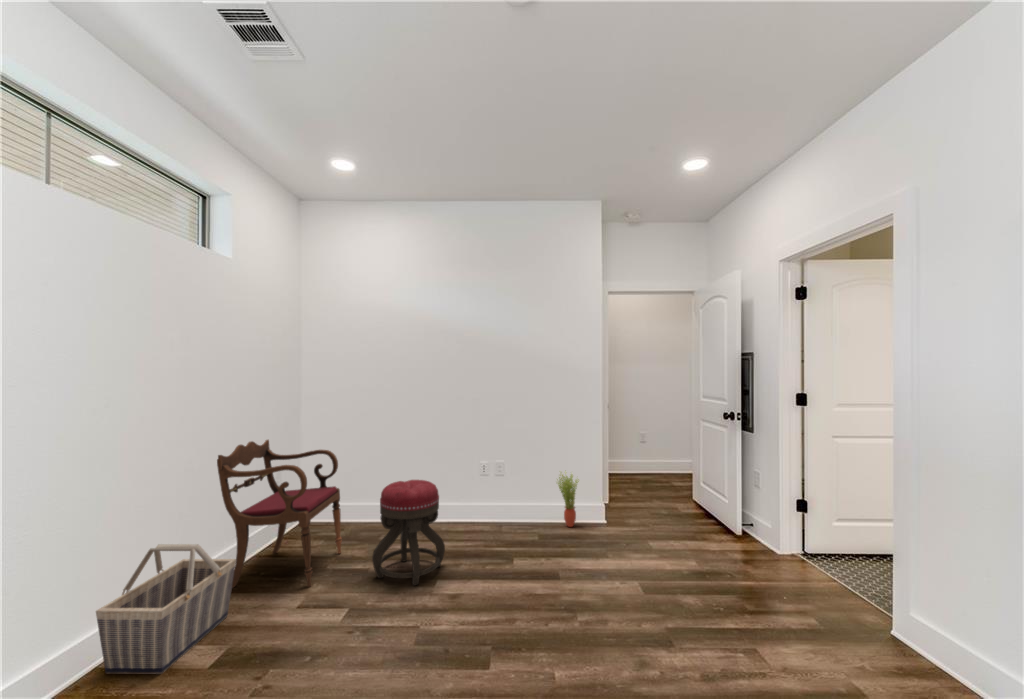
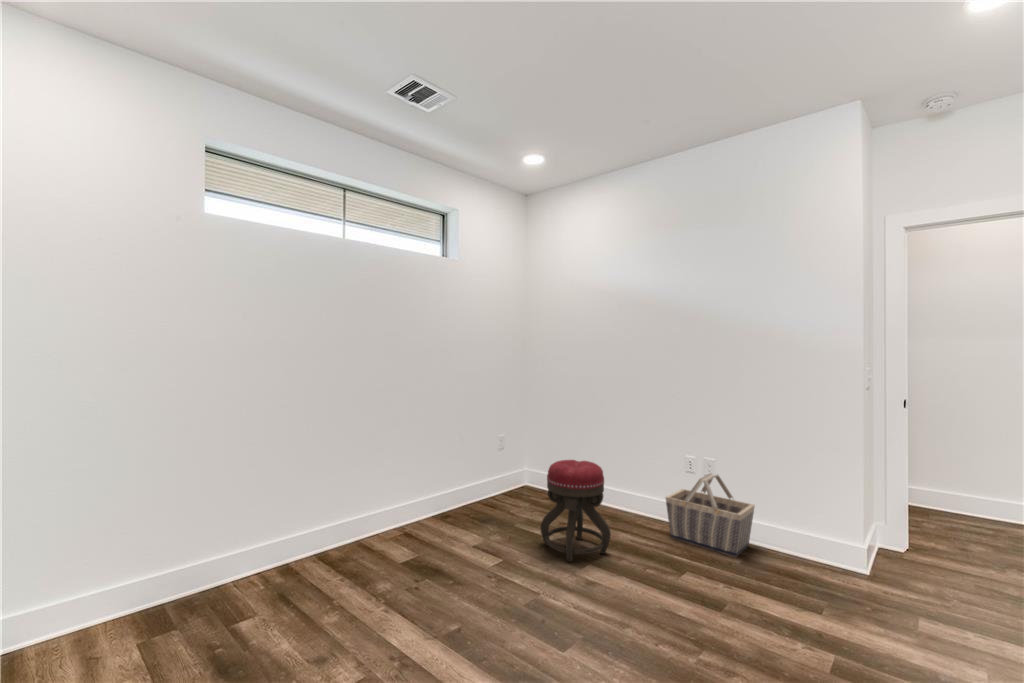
armchair: present [217,440,342,588] -> none [441,408,537,535]
potted plant: present [558,472,579,527] -> none [779,487,815,564]
basket: present [96,544,236,674] -> present [666,473,755,557]

